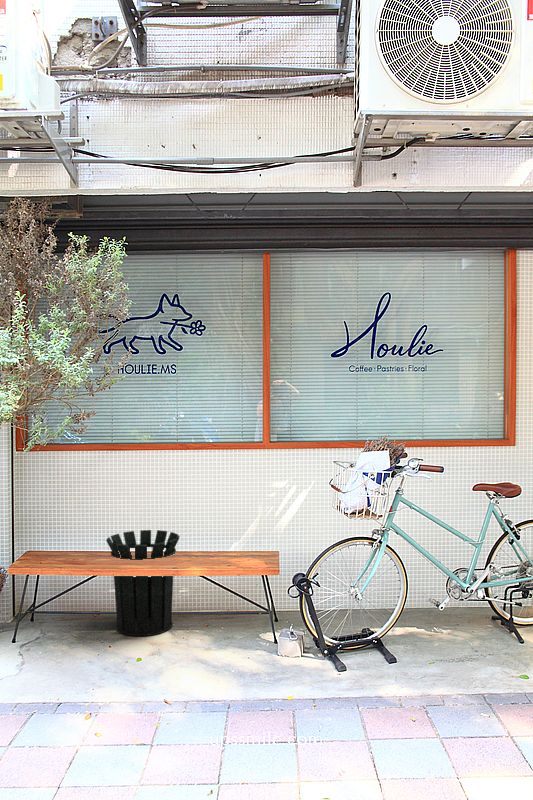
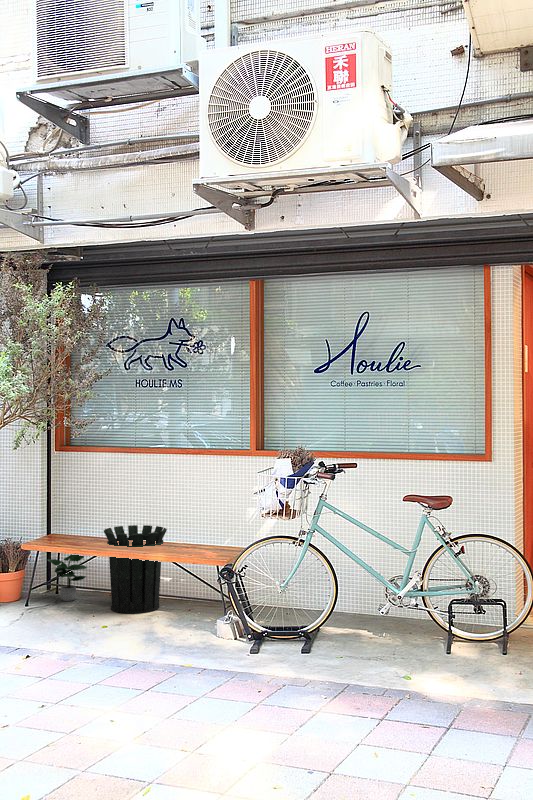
potted plant: none [26,569,78,628] -> present [48,555,87,601]

